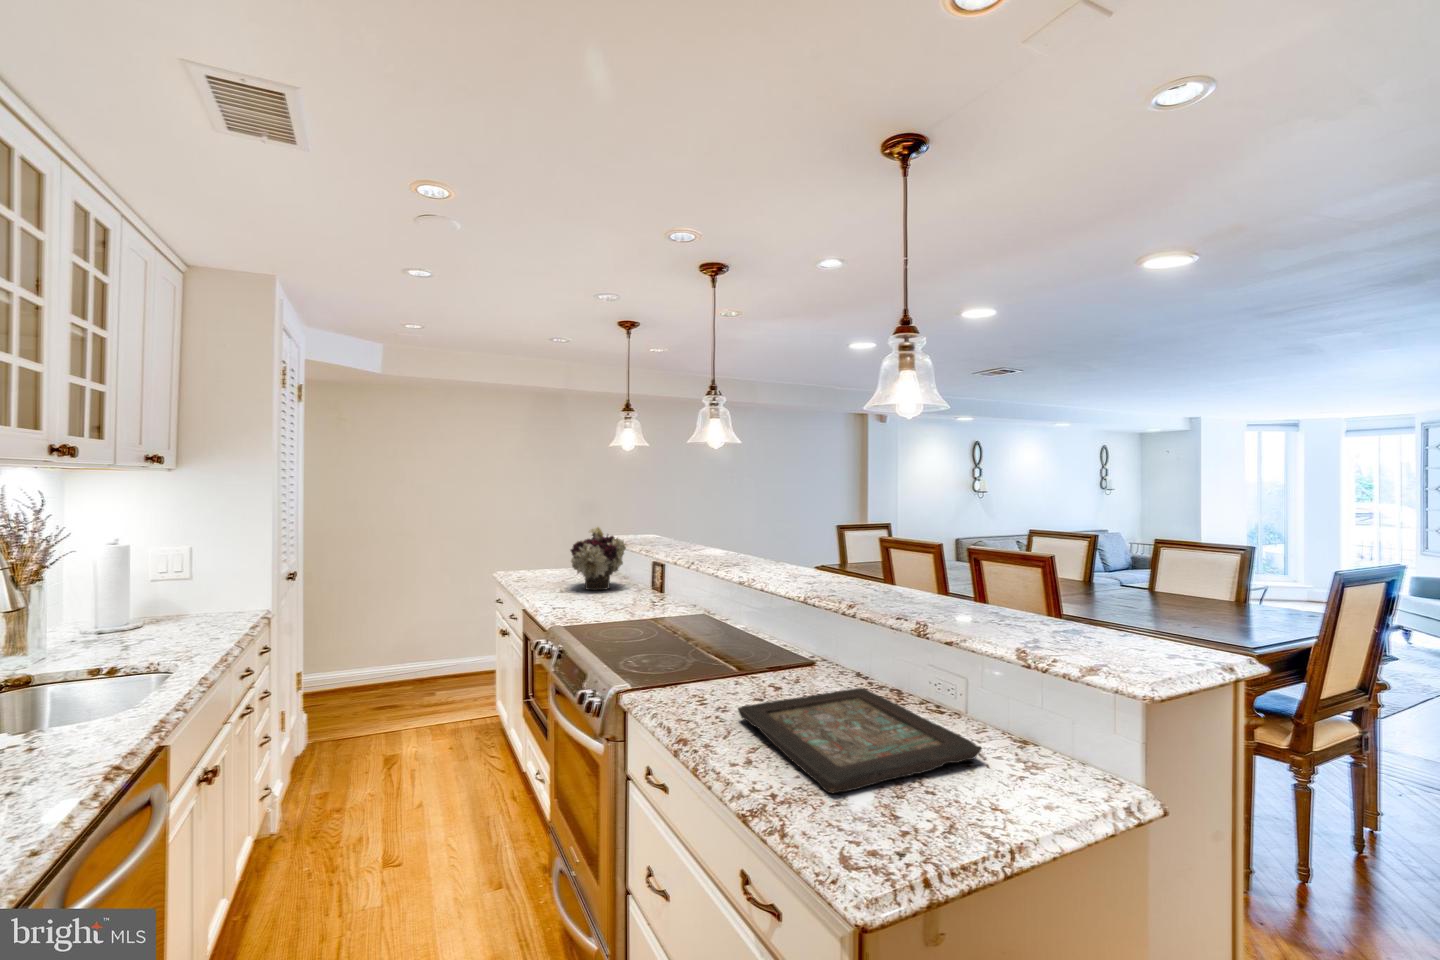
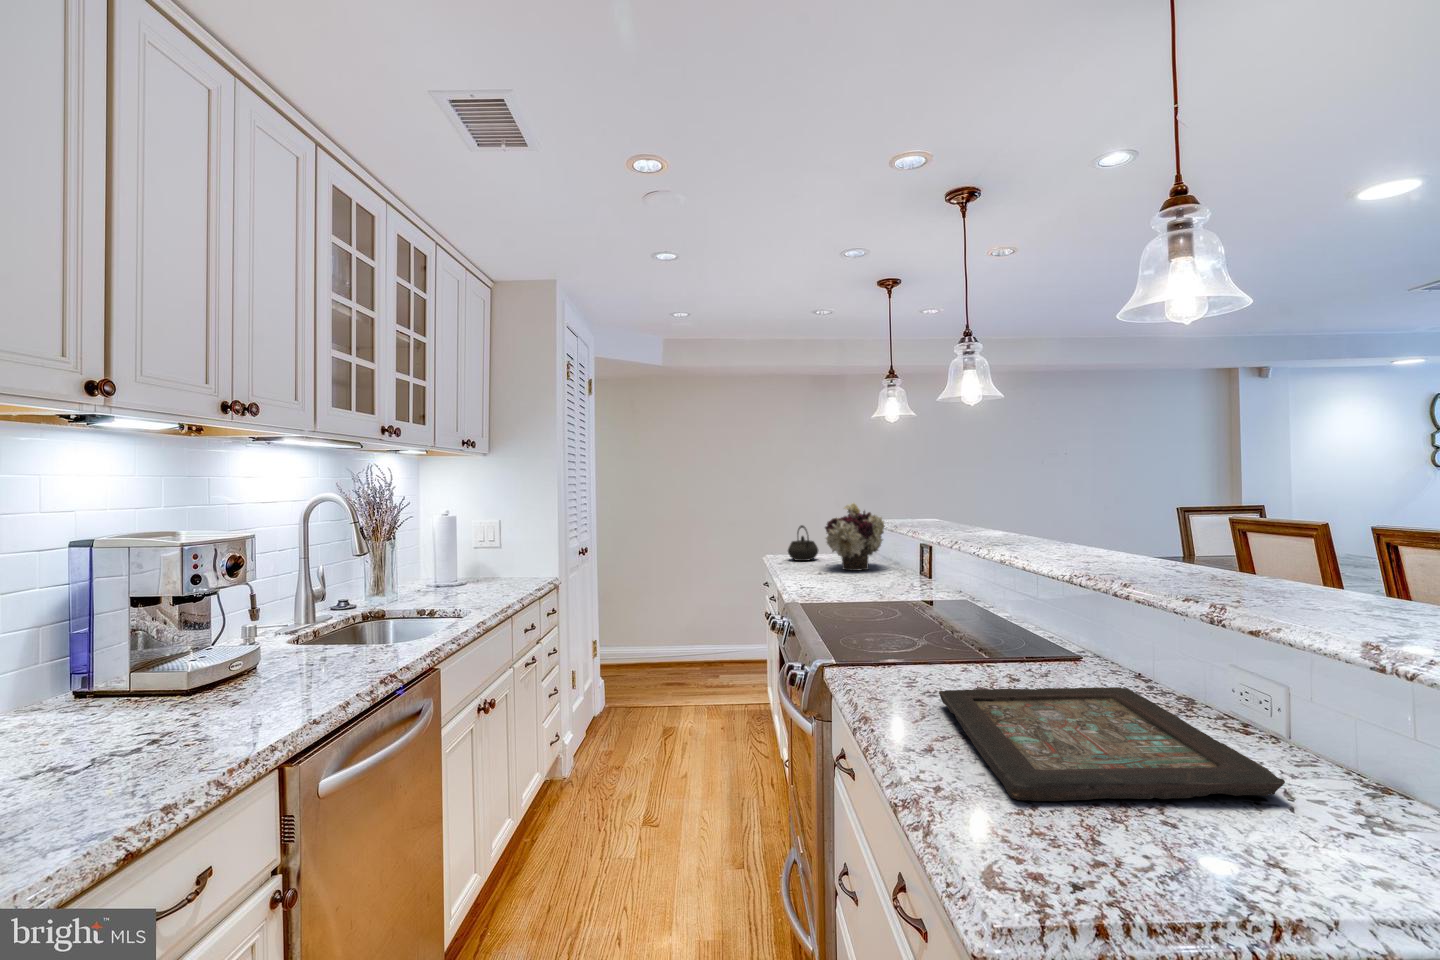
kettle: none [526,546,557,581] -> present [788,525,818,561]

